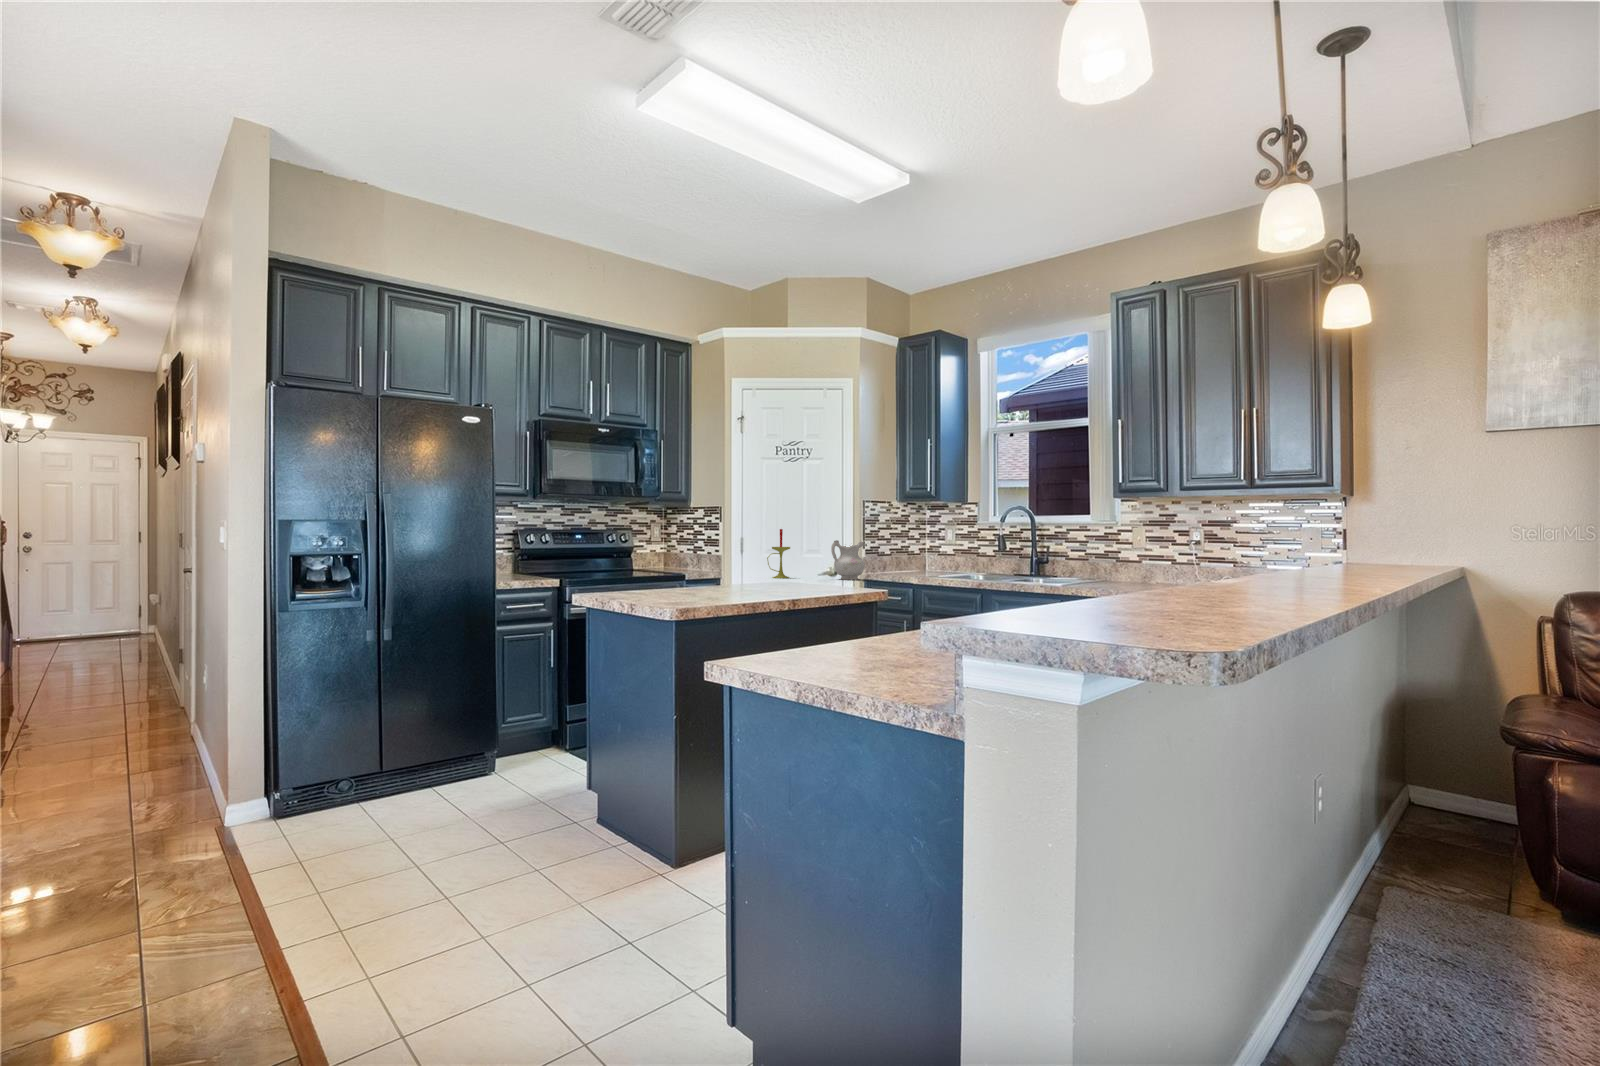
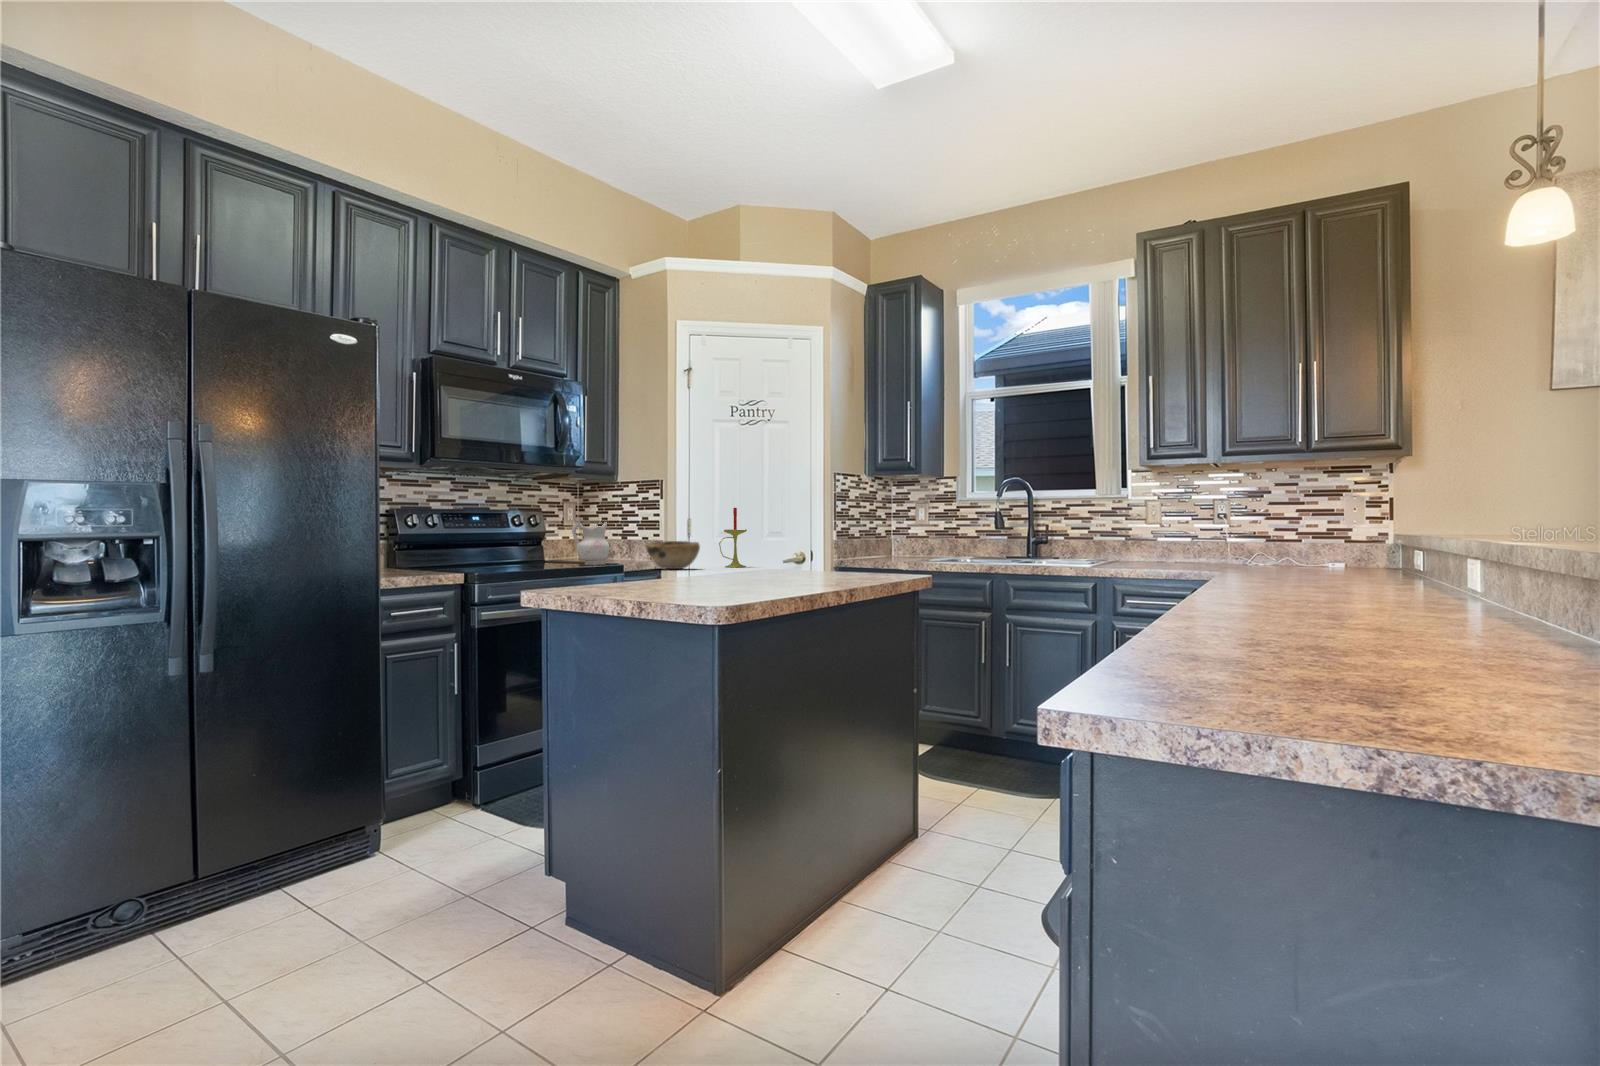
ceramic pitcher: present [831,540,865,580] -> present [572,521,609,565]
decorative bowl: none [703,556,745,579] -> present [647,541,700,569]

